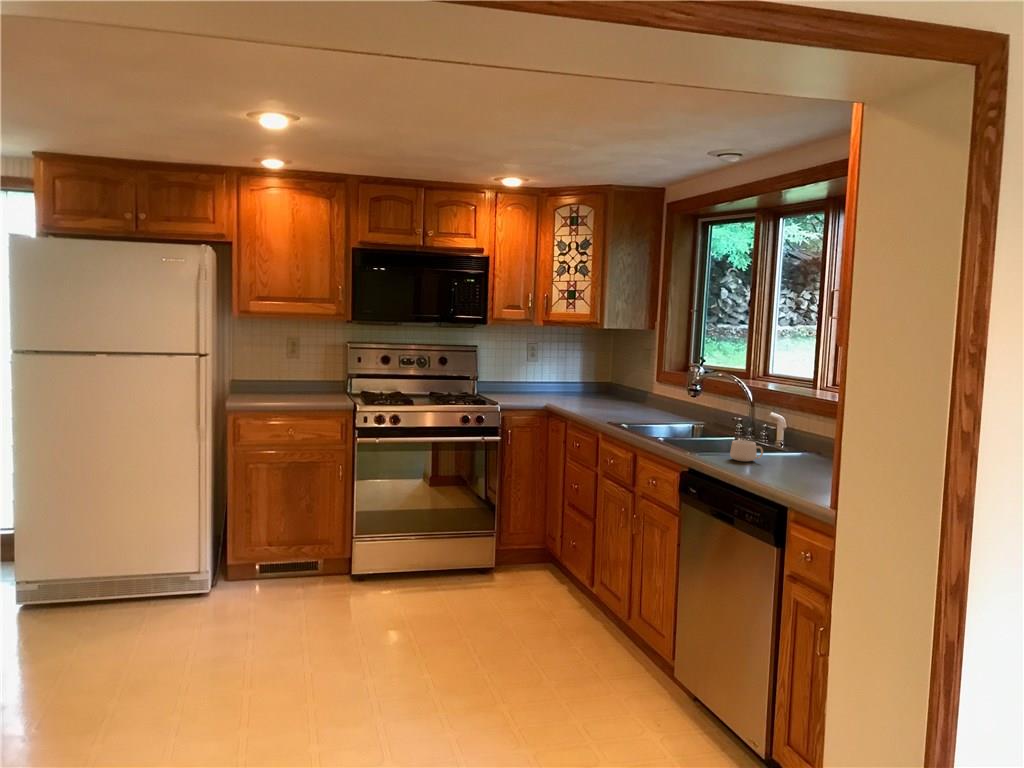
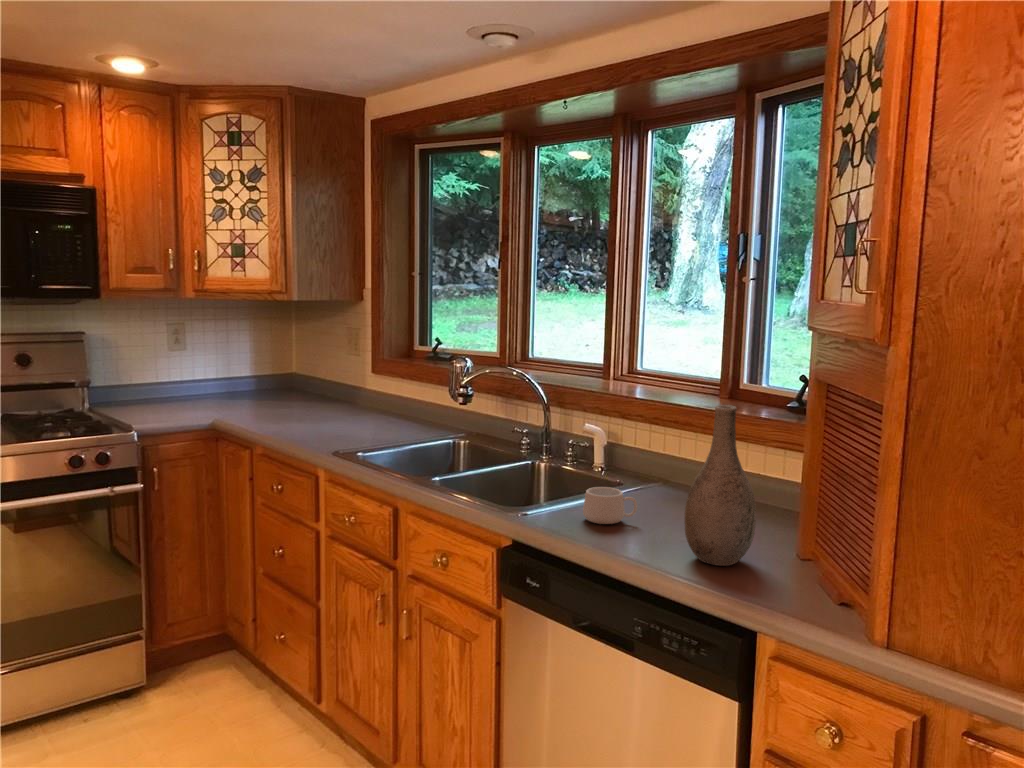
vase: none [769,385,812,480] -> present [685,405,756,566]

